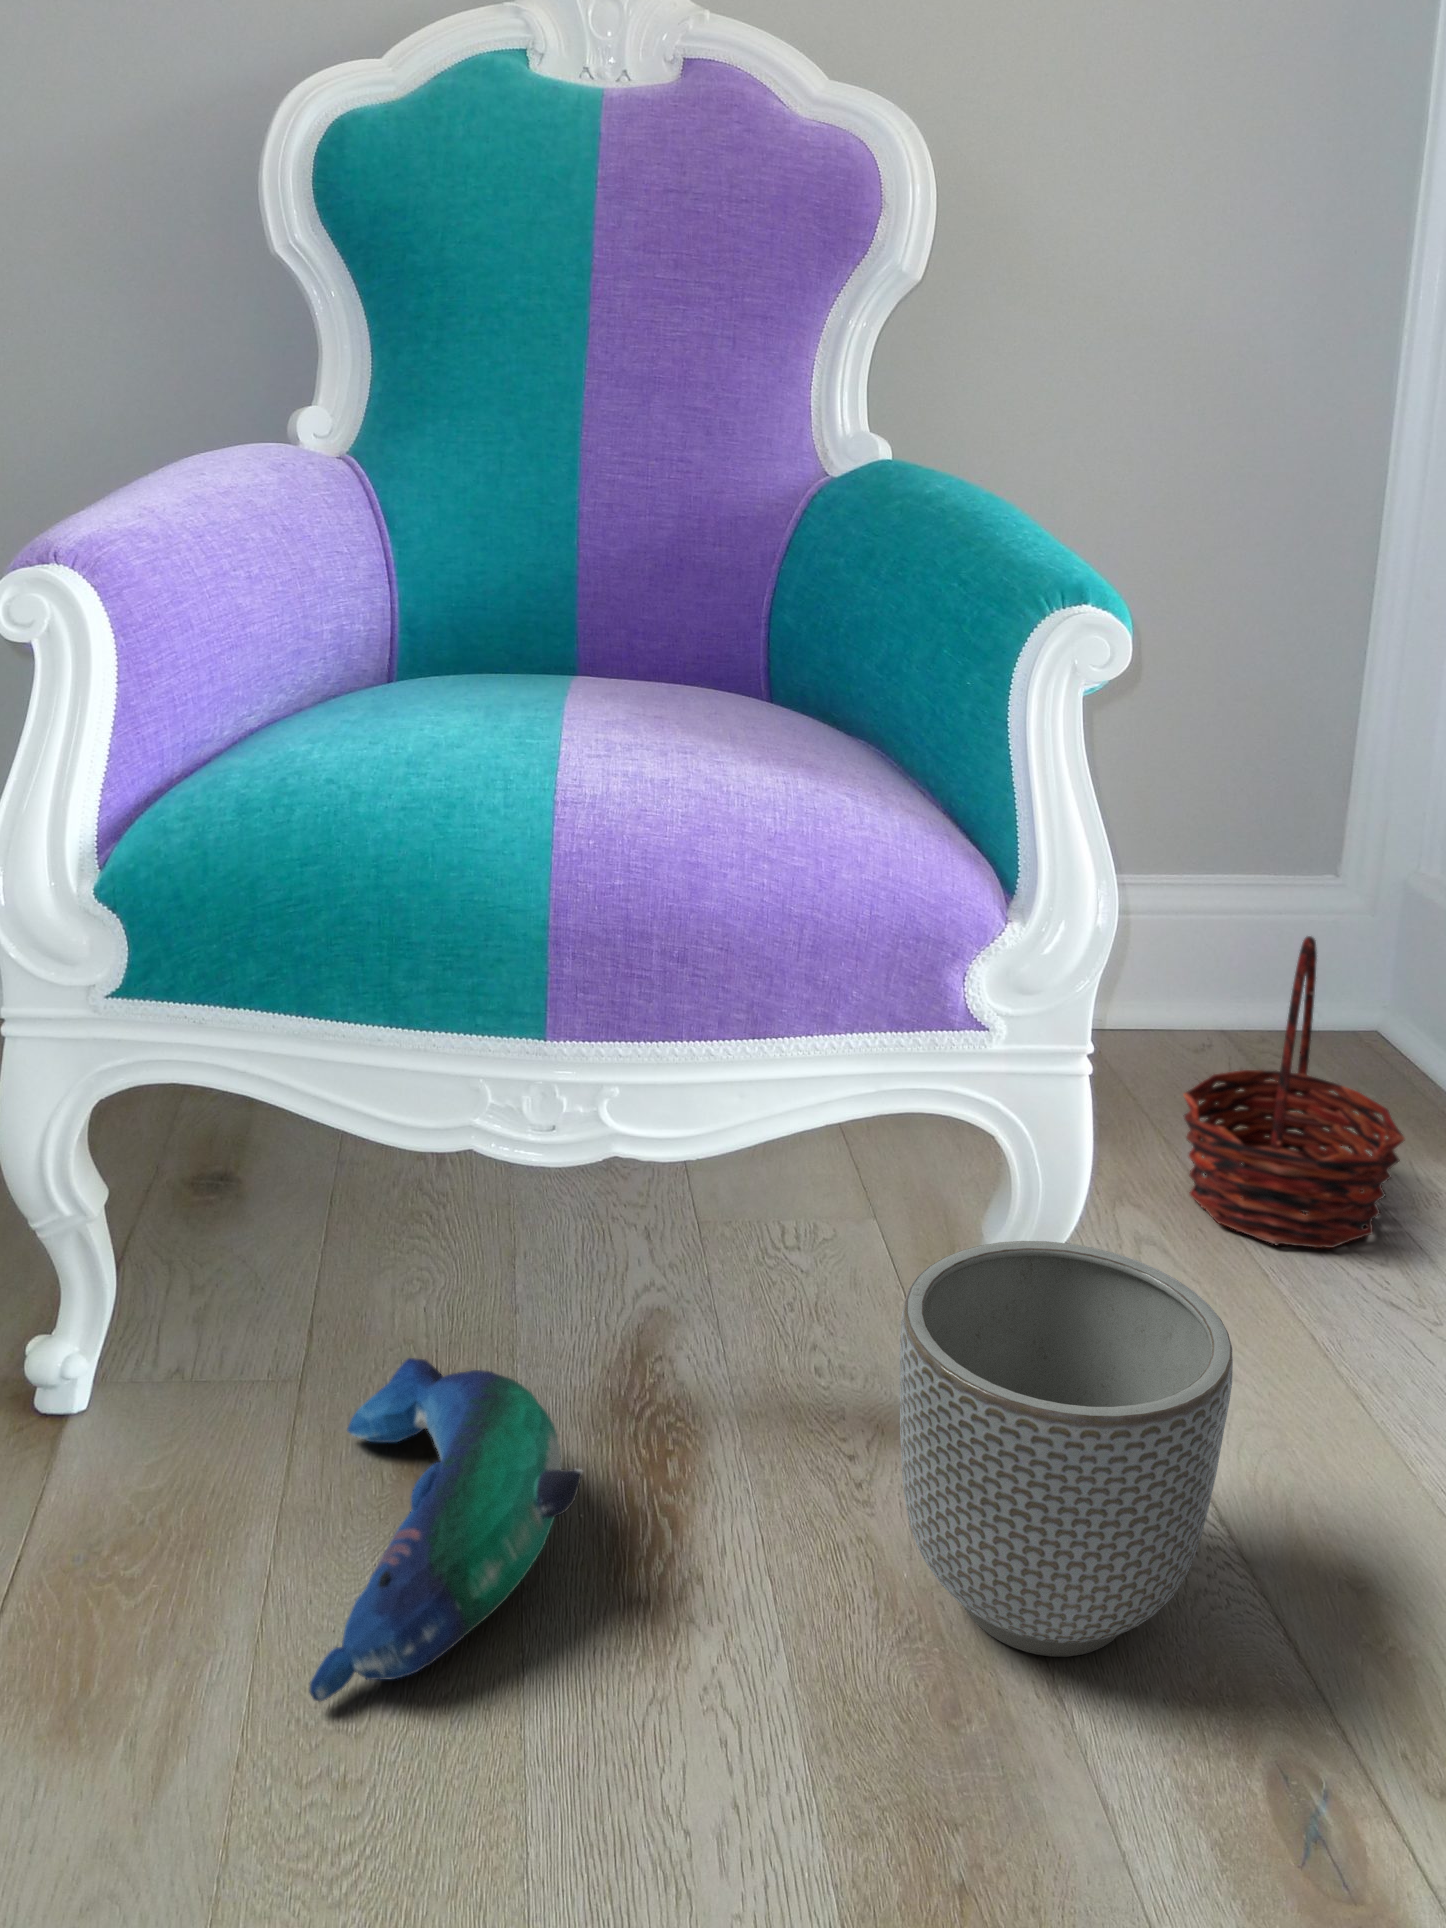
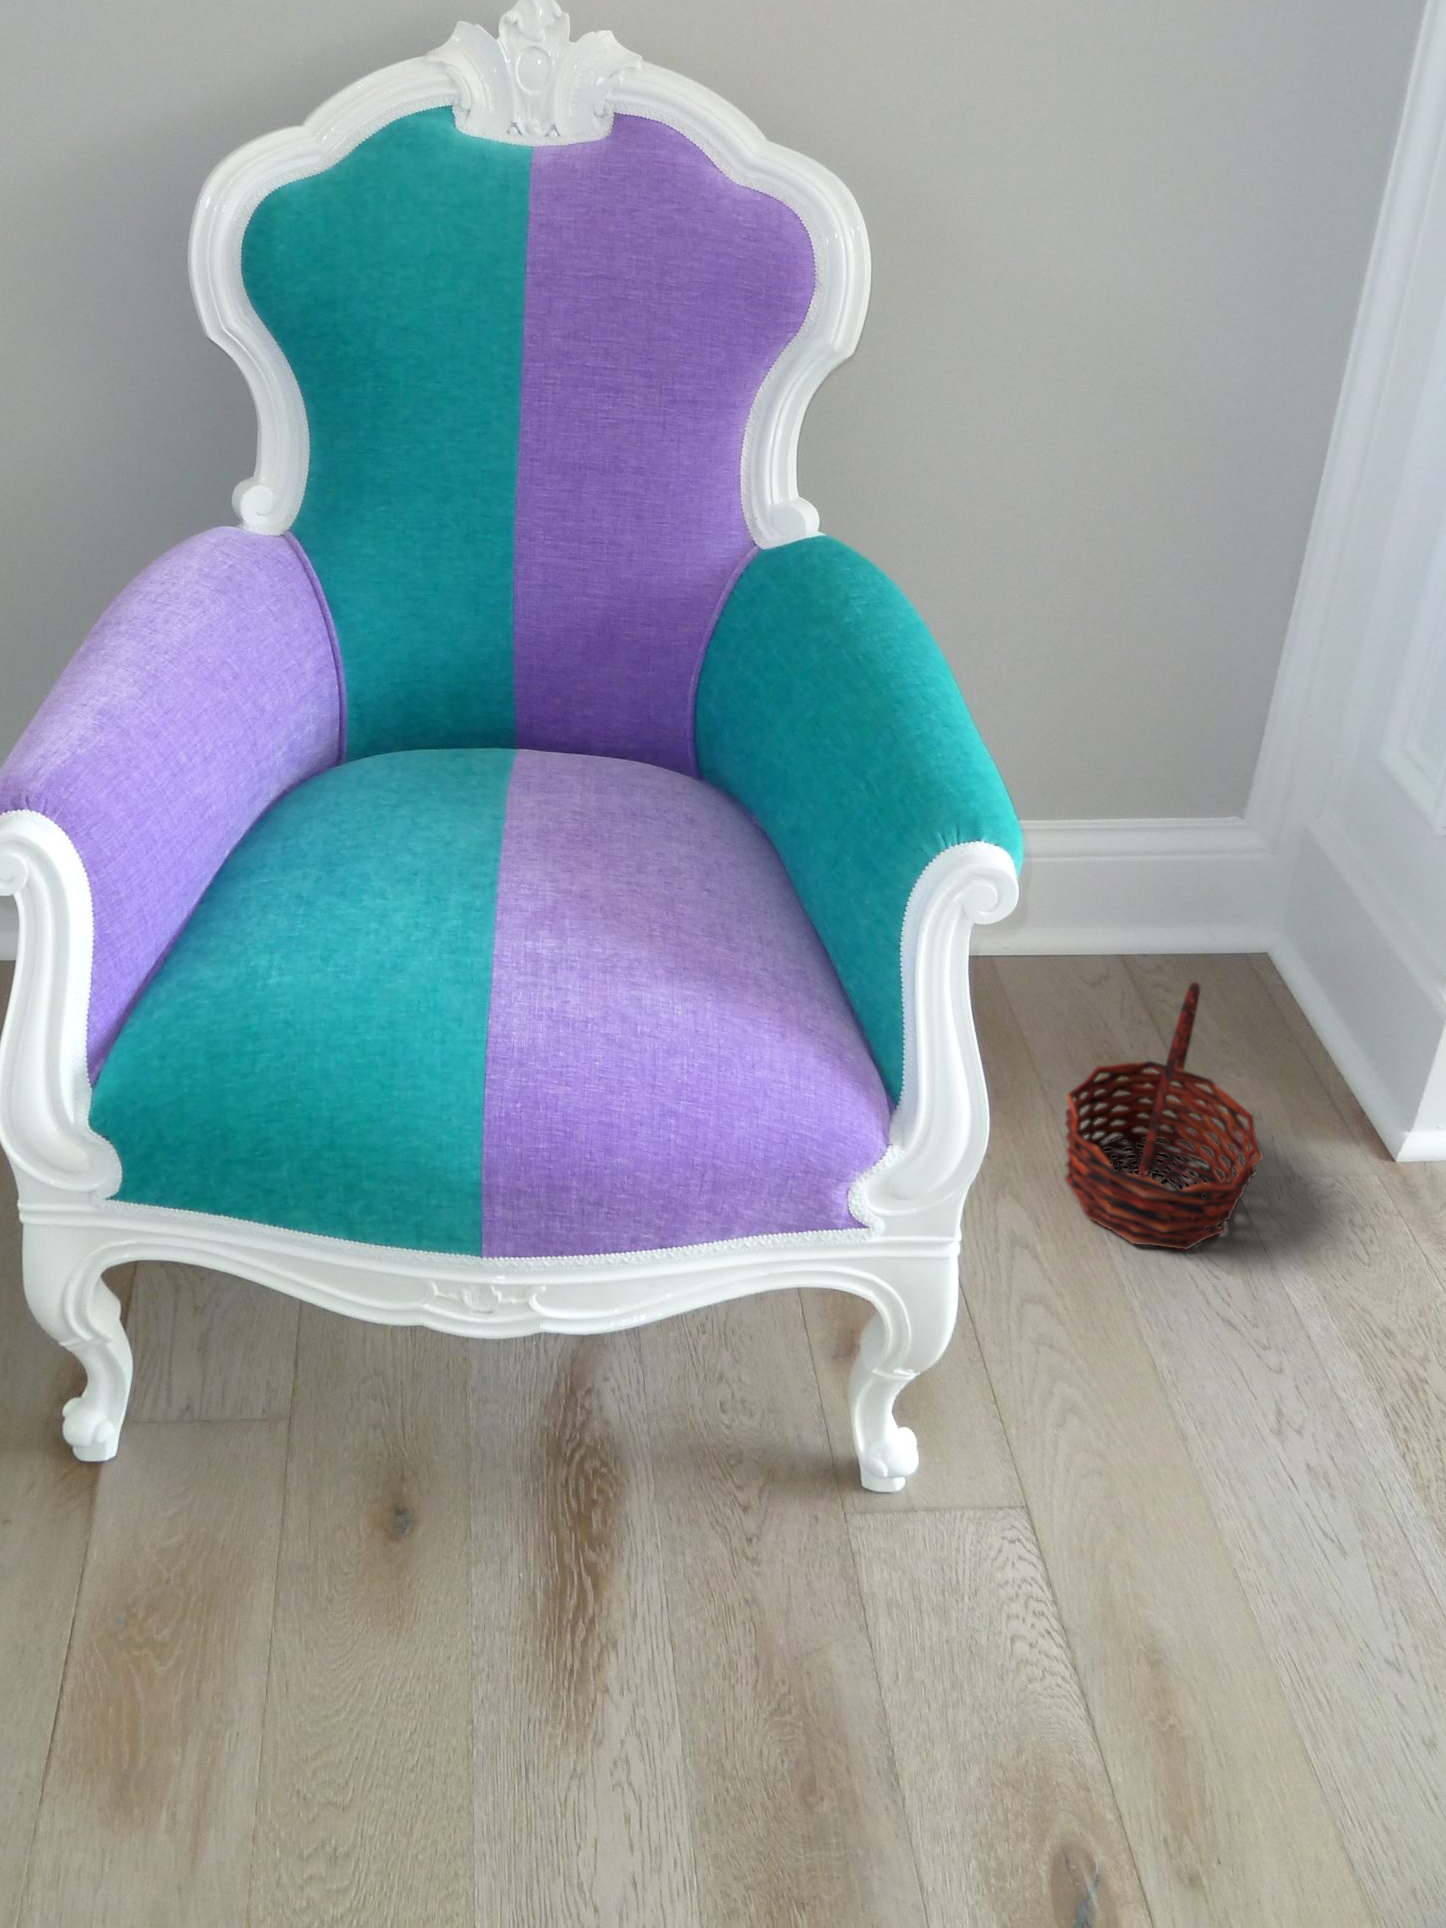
planter: present [900,1241,1233,1657] -> none [782,1396,1060,1743]
plush toy: present [309,1358,583,1701] -> none [303,1412,518,1780]

